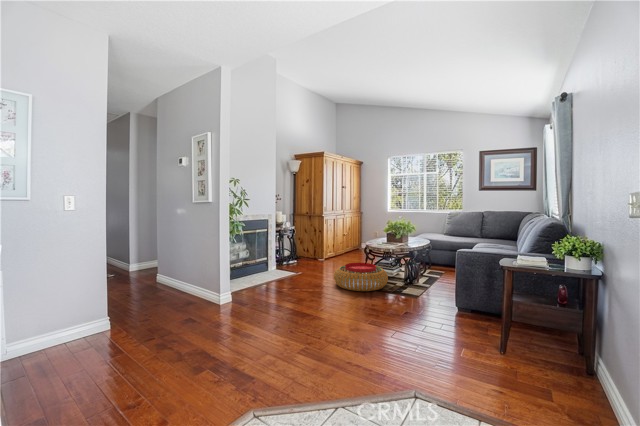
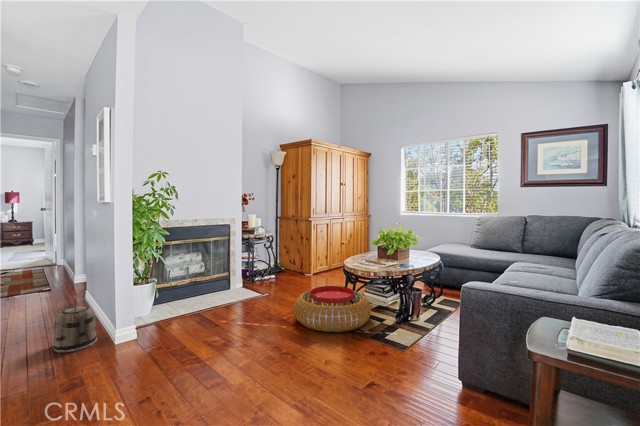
basket: none [181,272,206,308] -> present [53,298,97,353]

